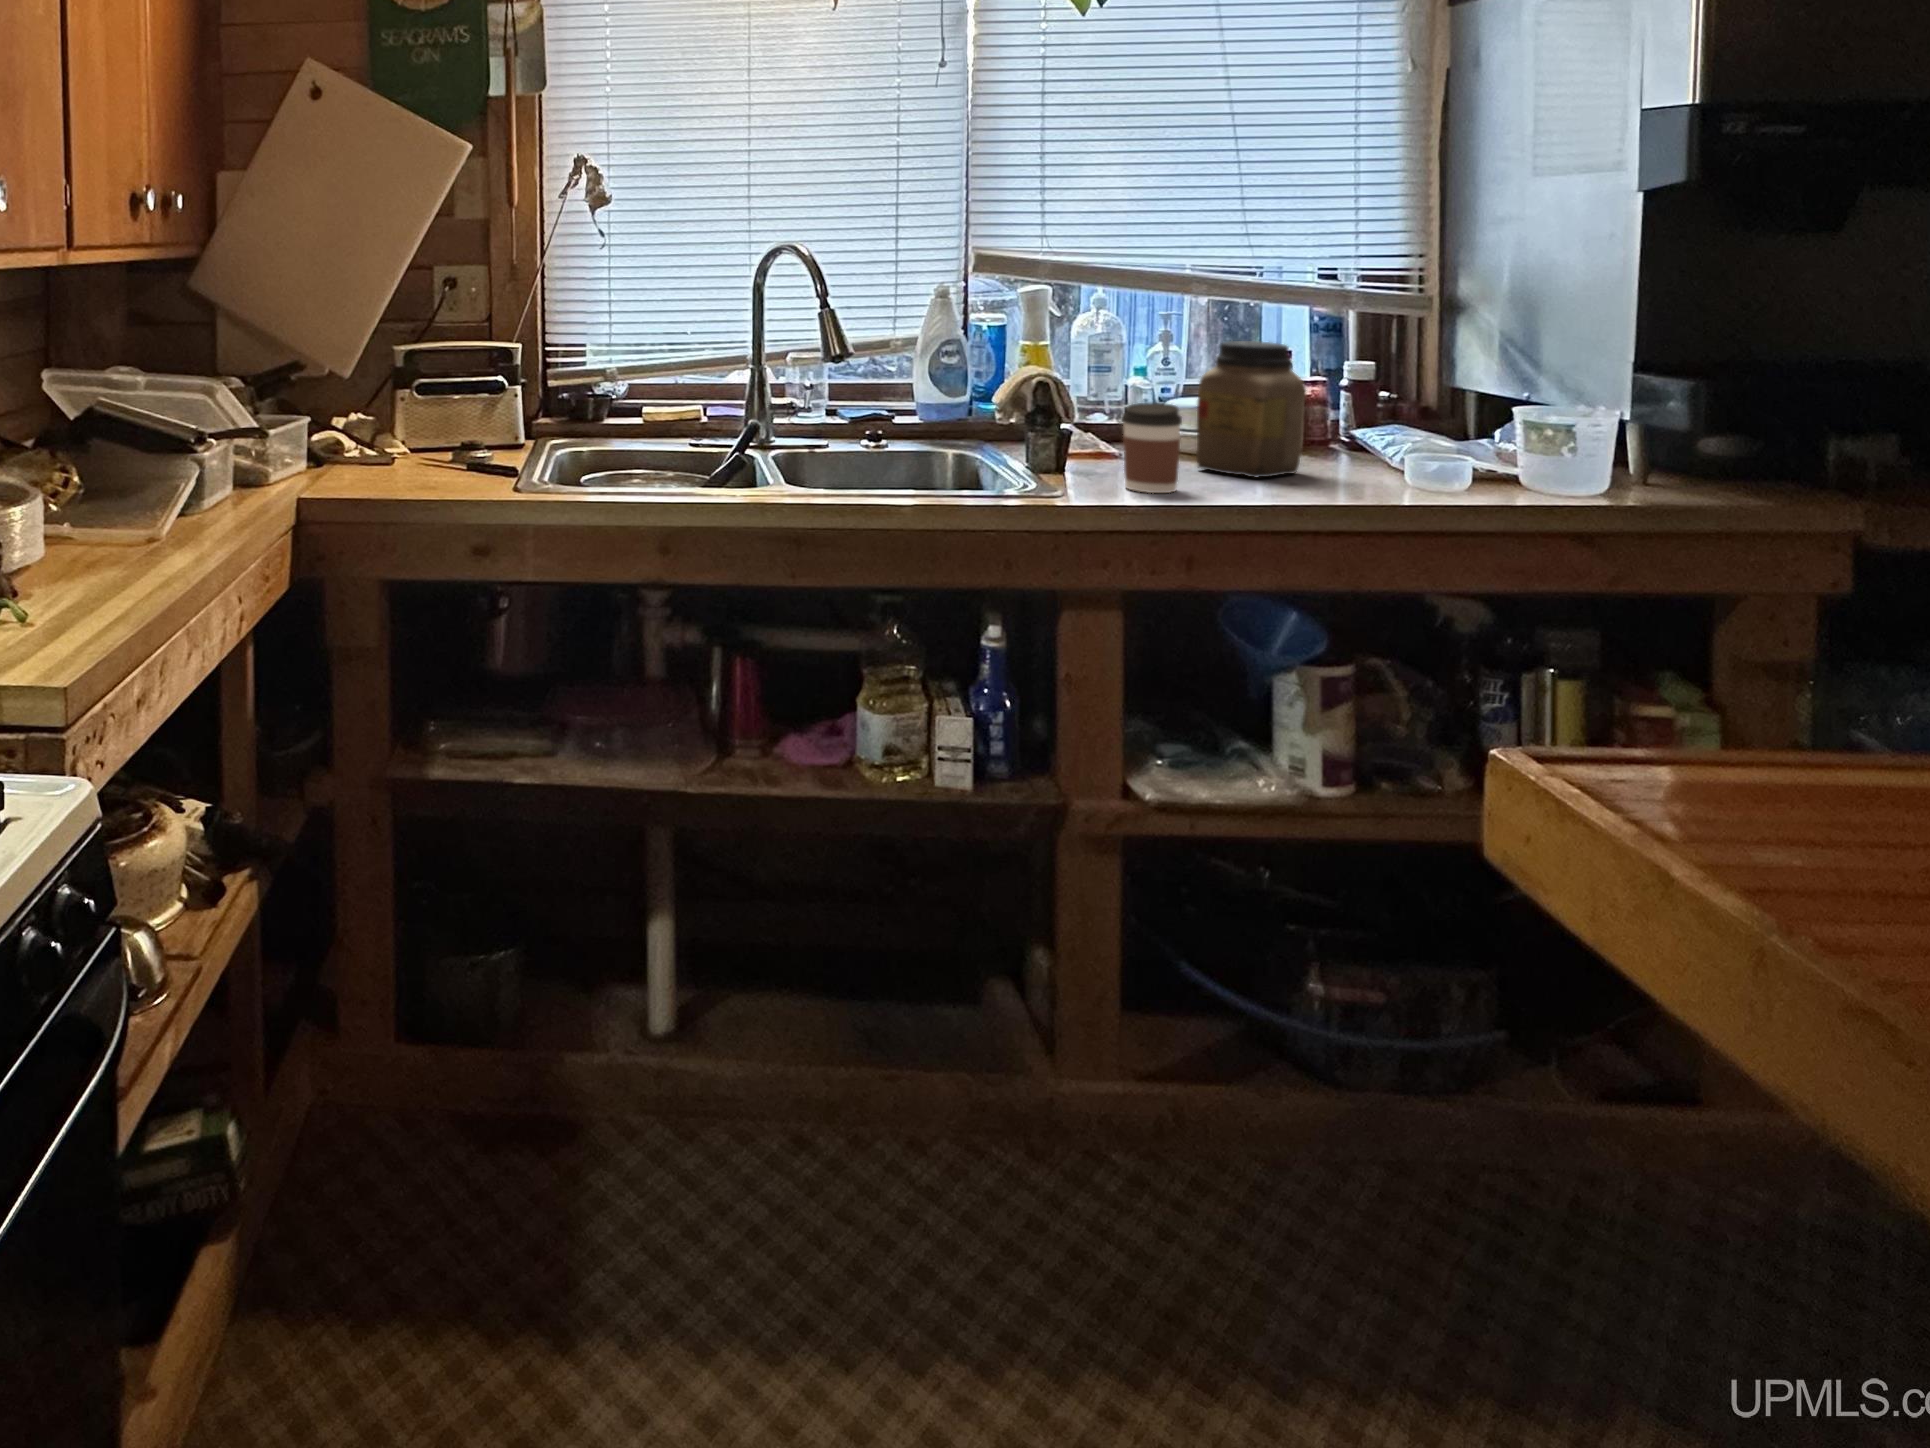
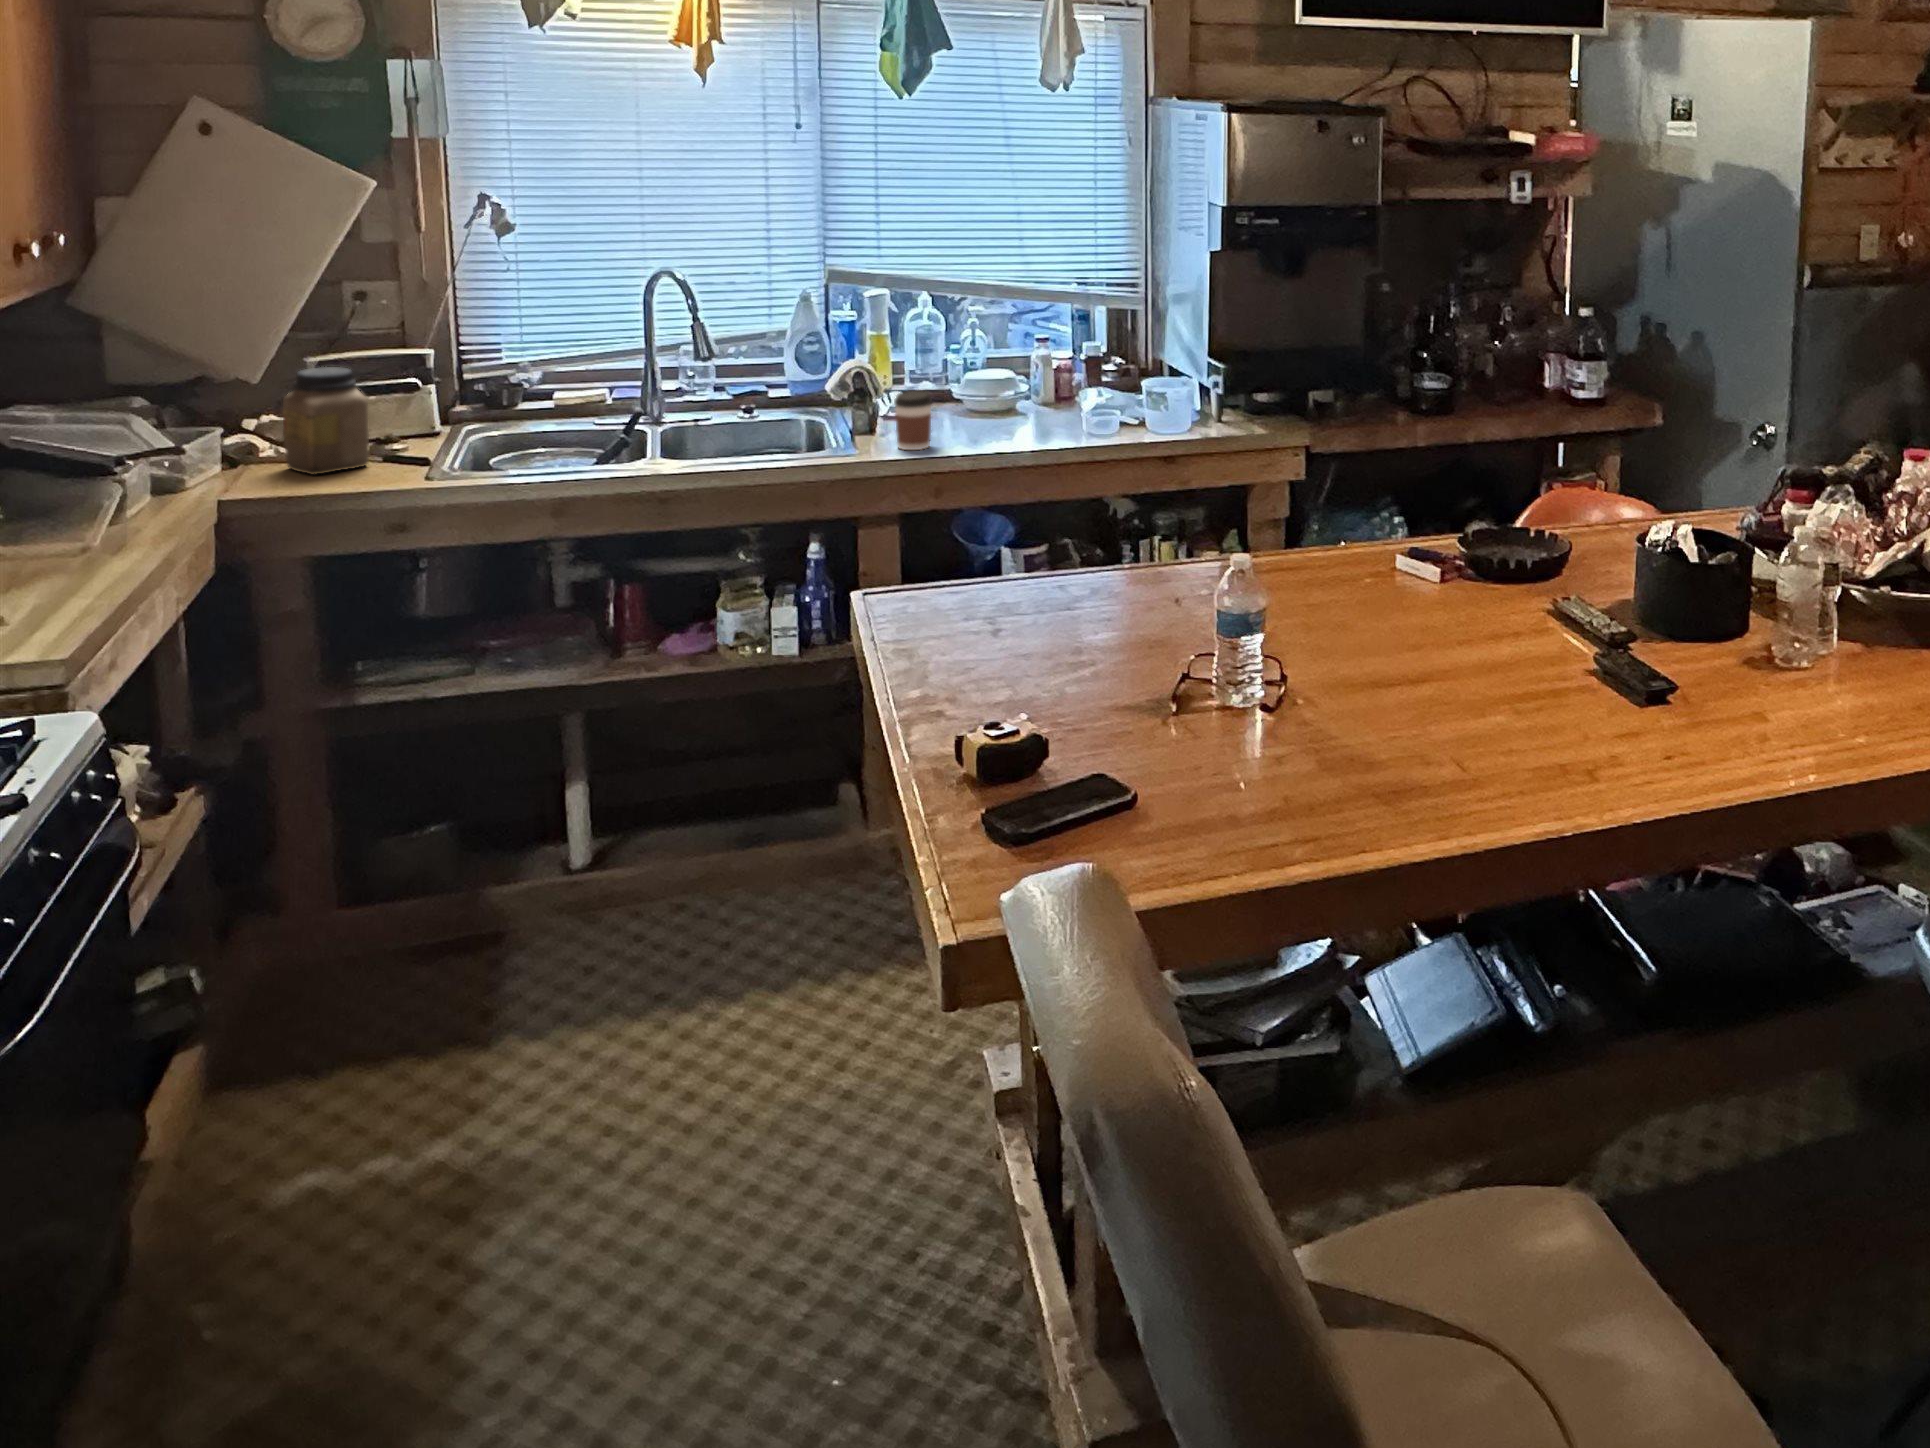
jar: present [1196,341,1306,477] -> present [282,367,370,474]

